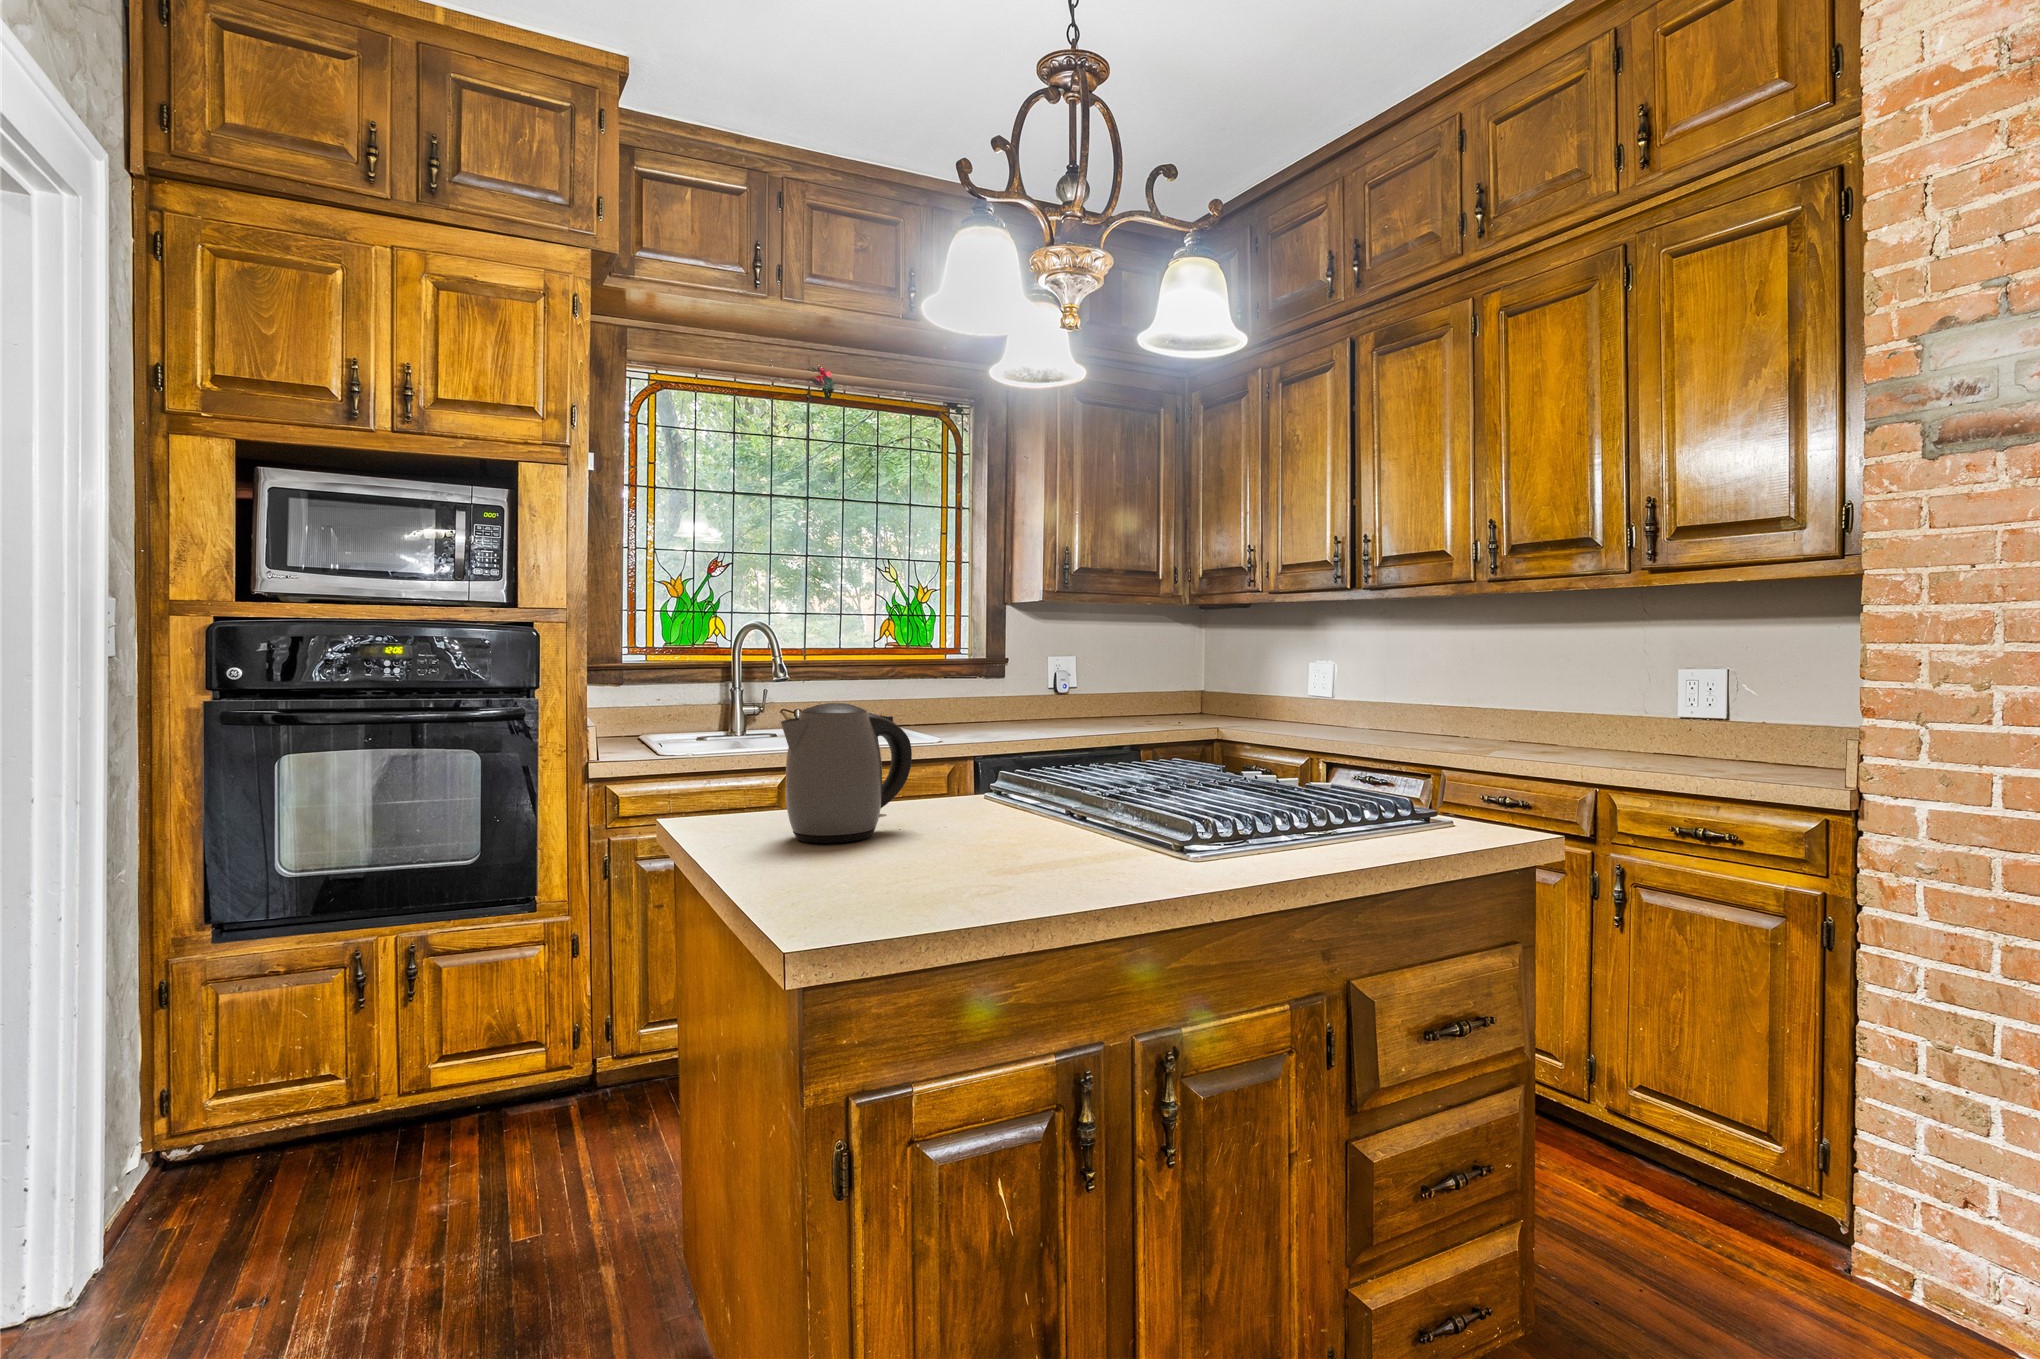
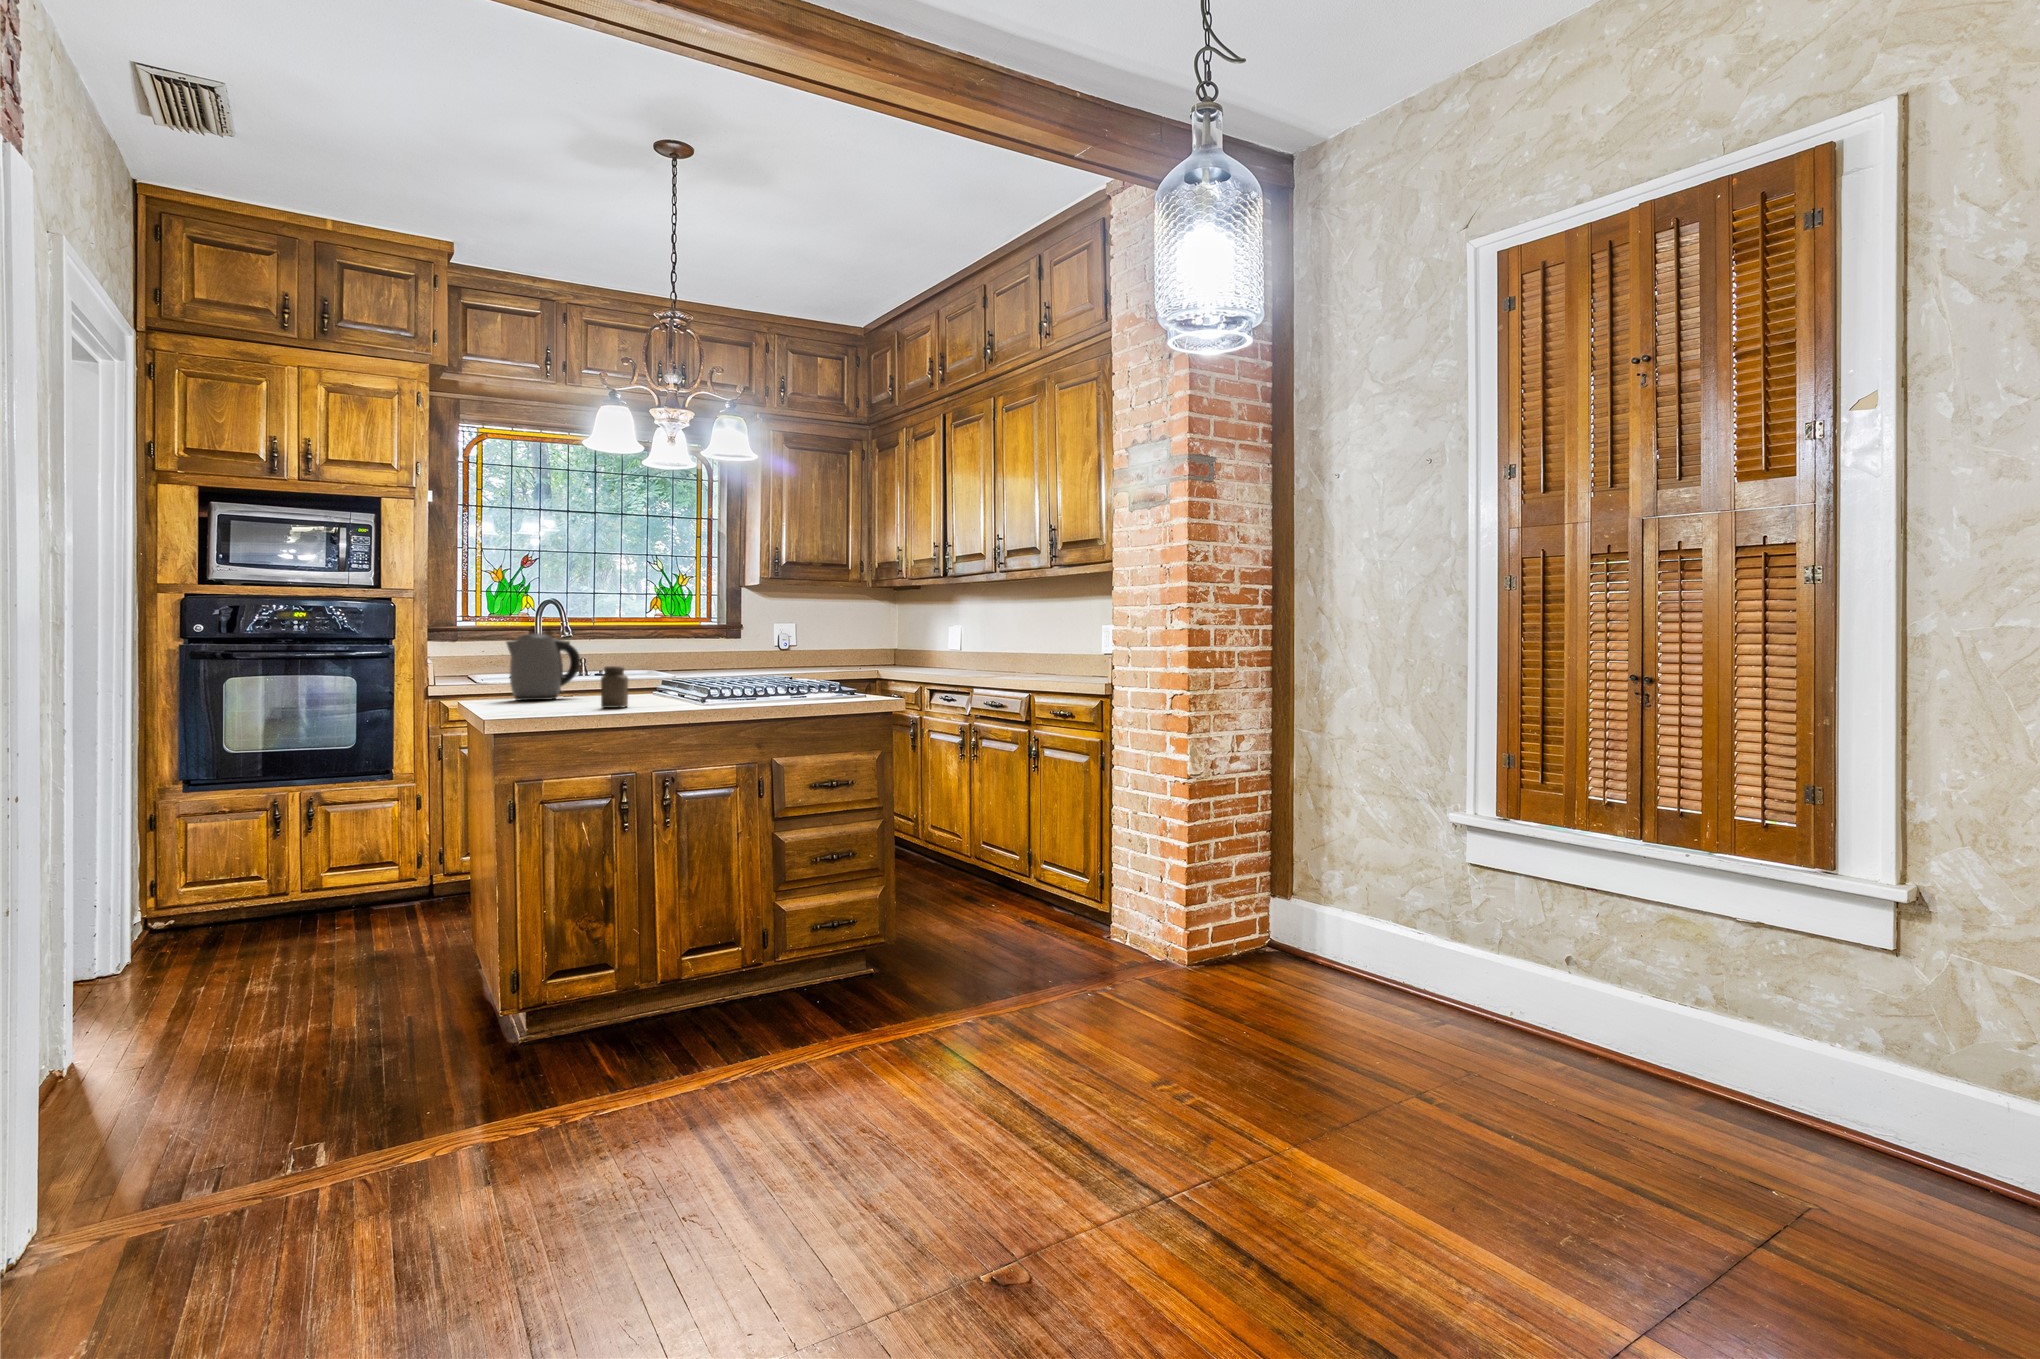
salt shaker: none [1028,792,1082,894] -> present [601,666,628,708]

